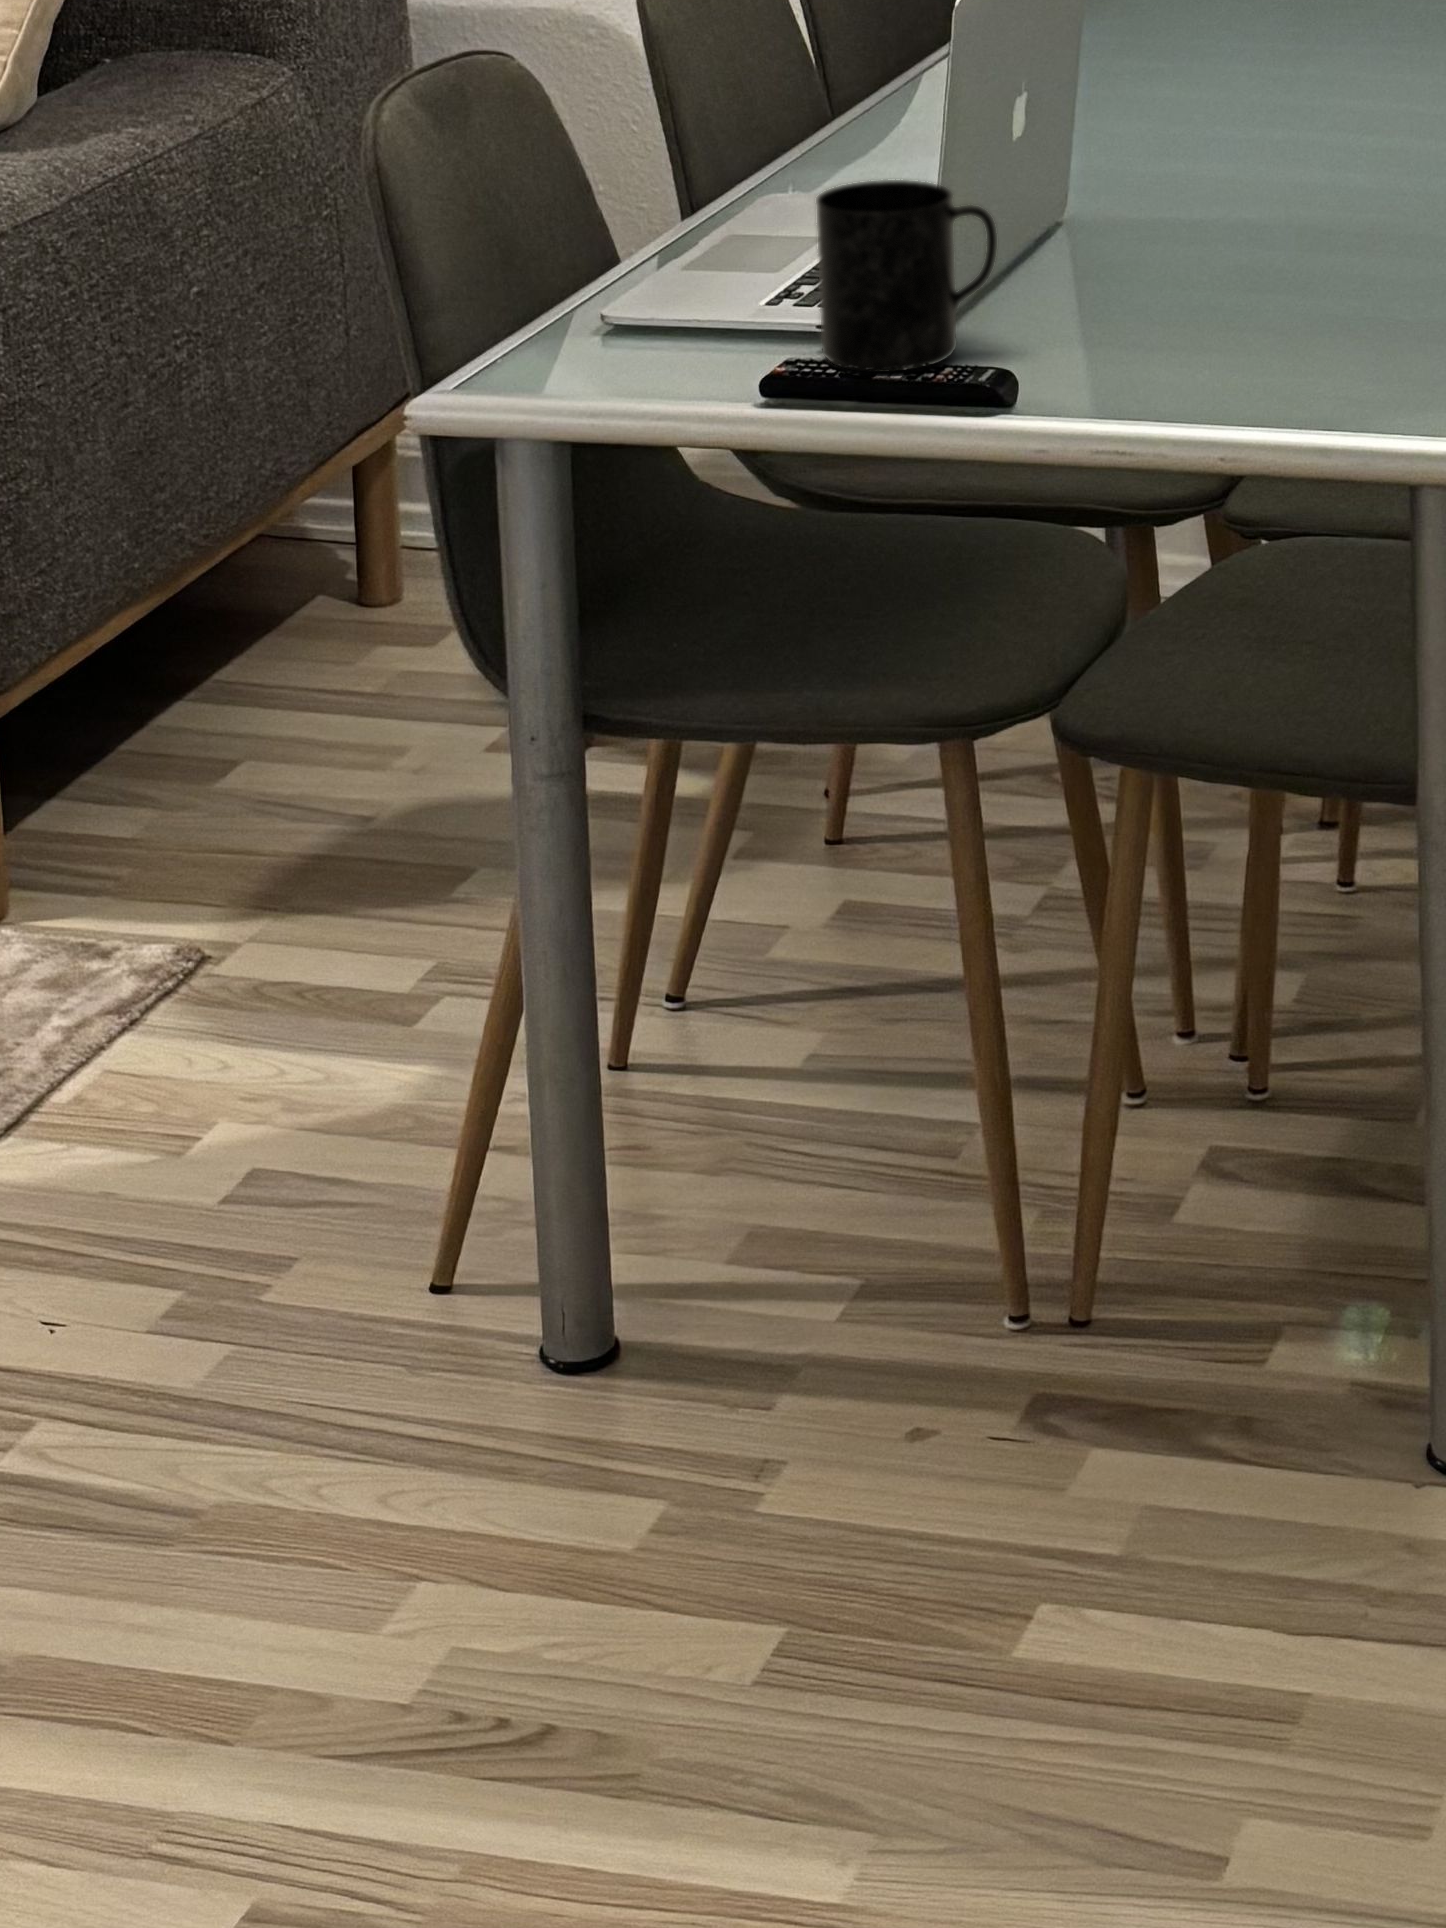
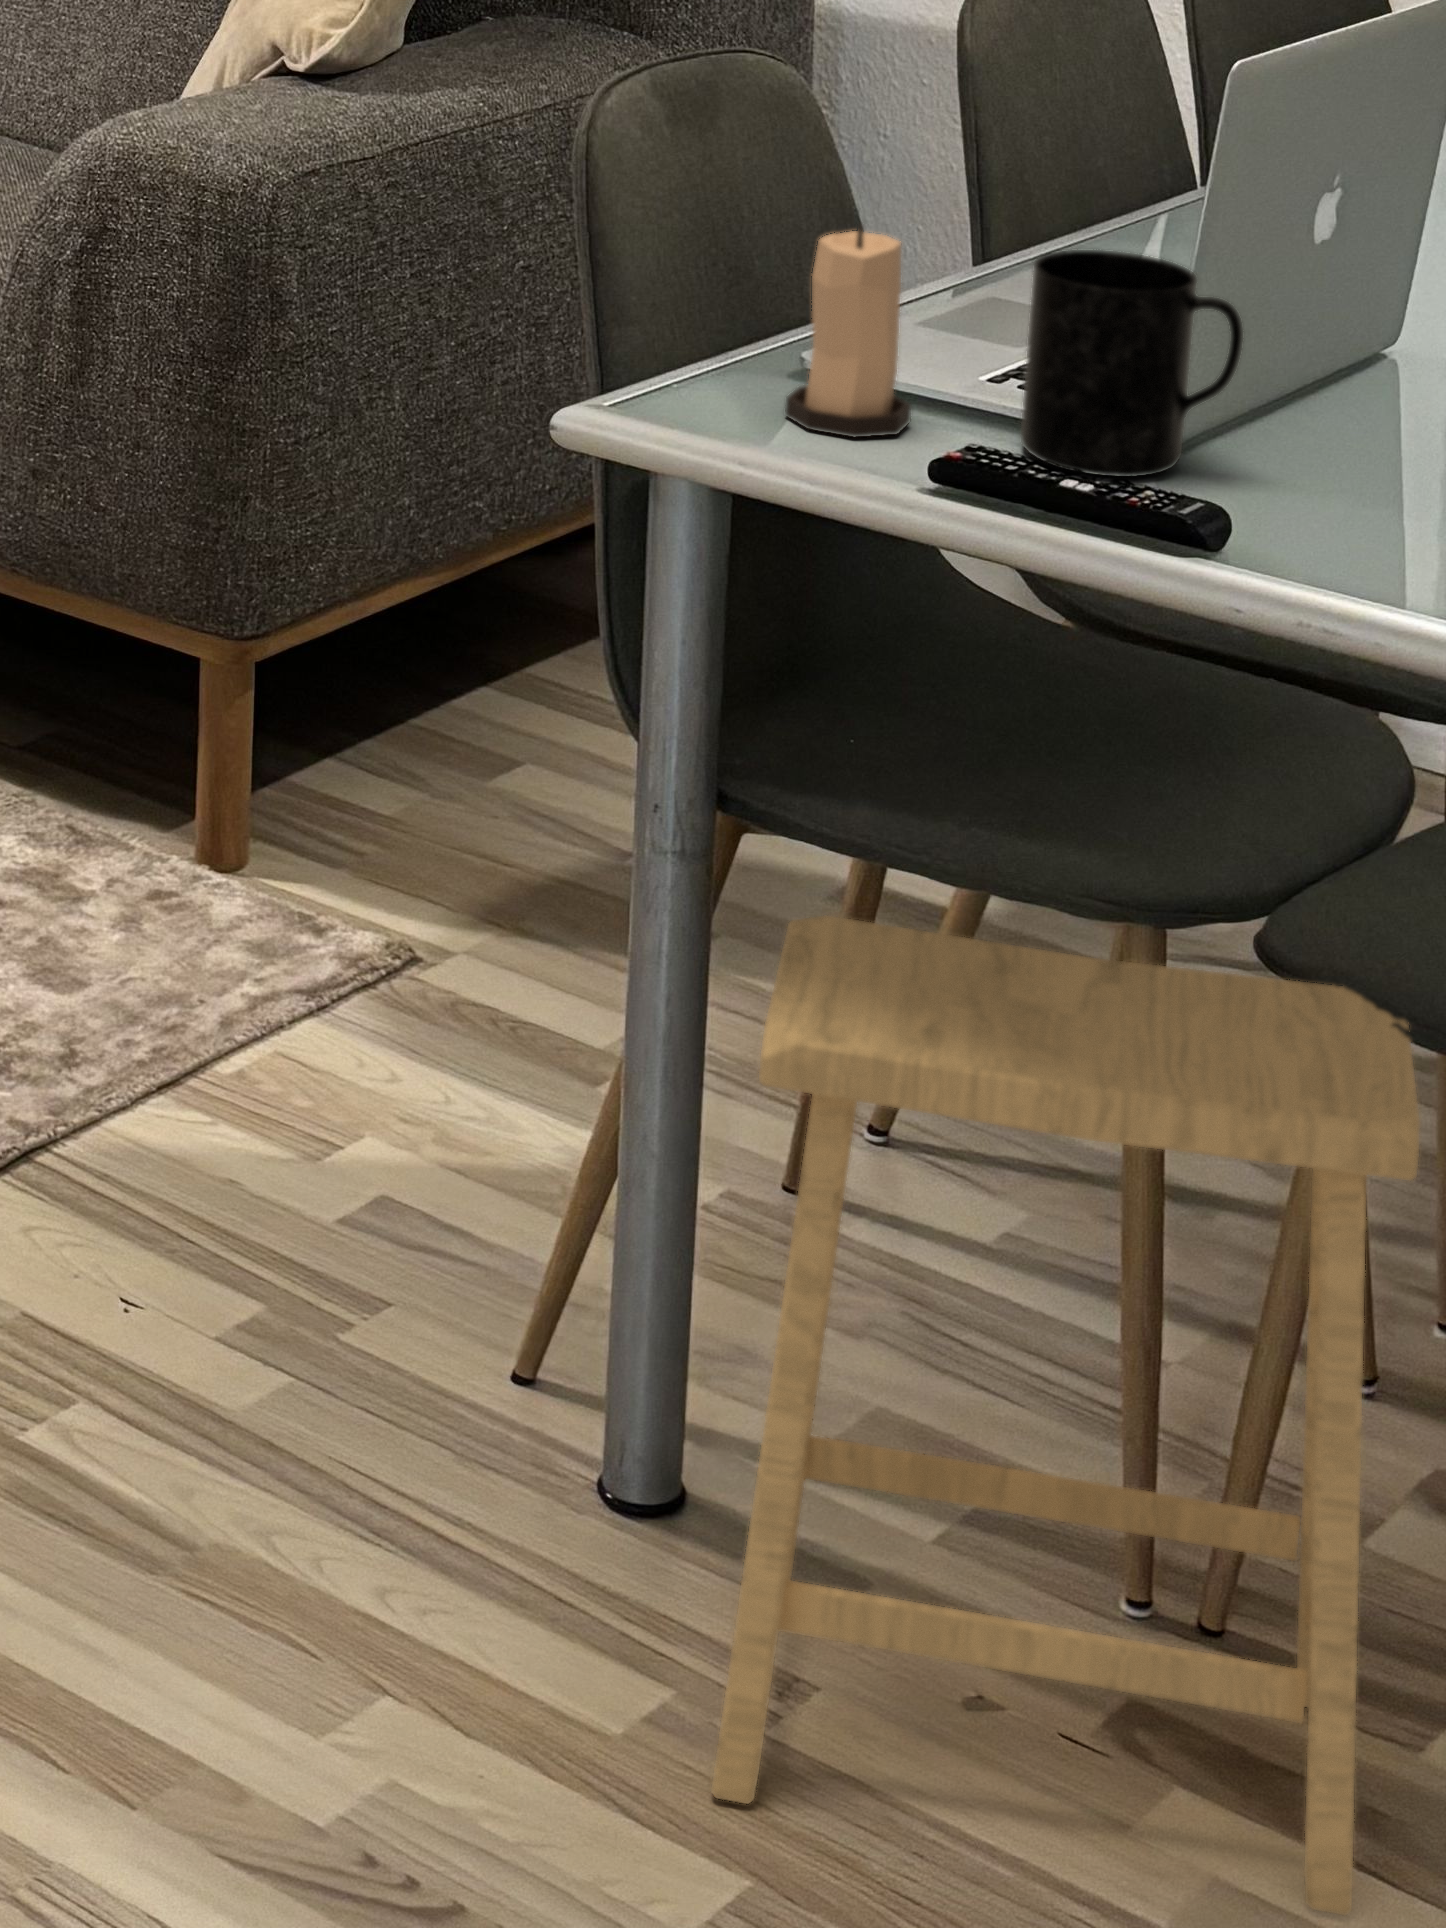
candle: none [617,189,725,378] -> present [785,223,911,437]
footstool: none [672,755,1253,1574] -> present [711,915,1420,1915]

